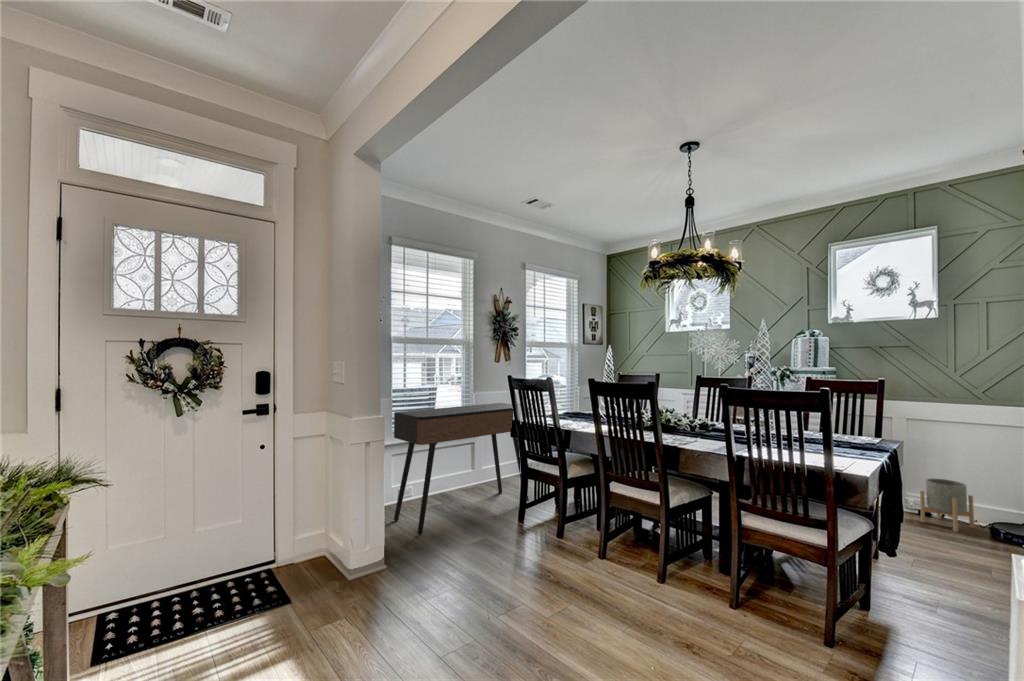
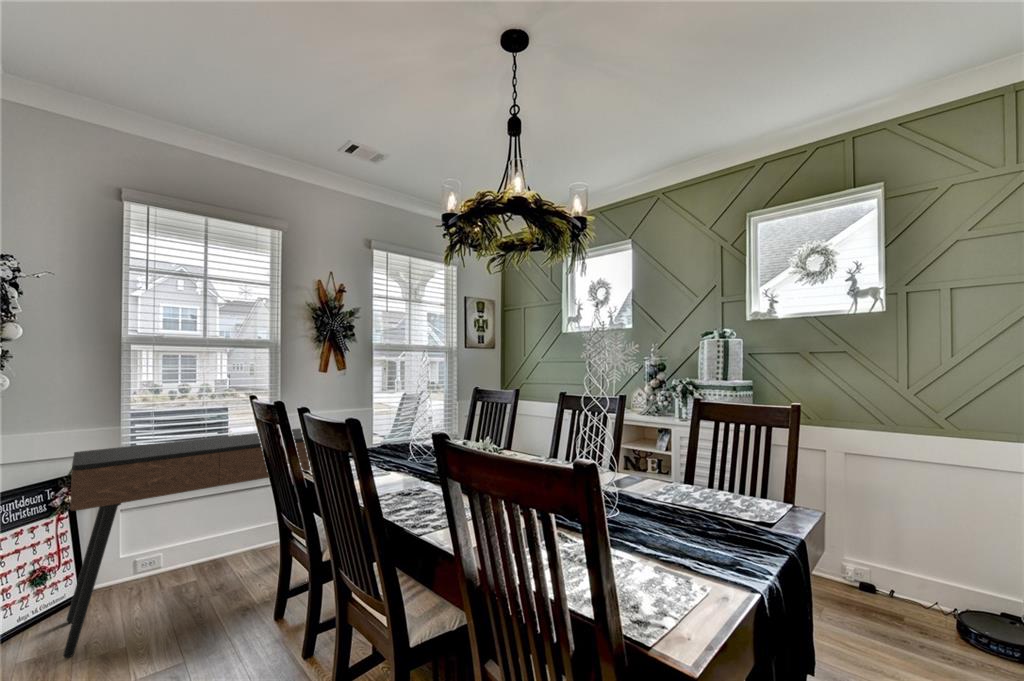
planter: present [920,478,974,532] -> none [860,542,937,630]

